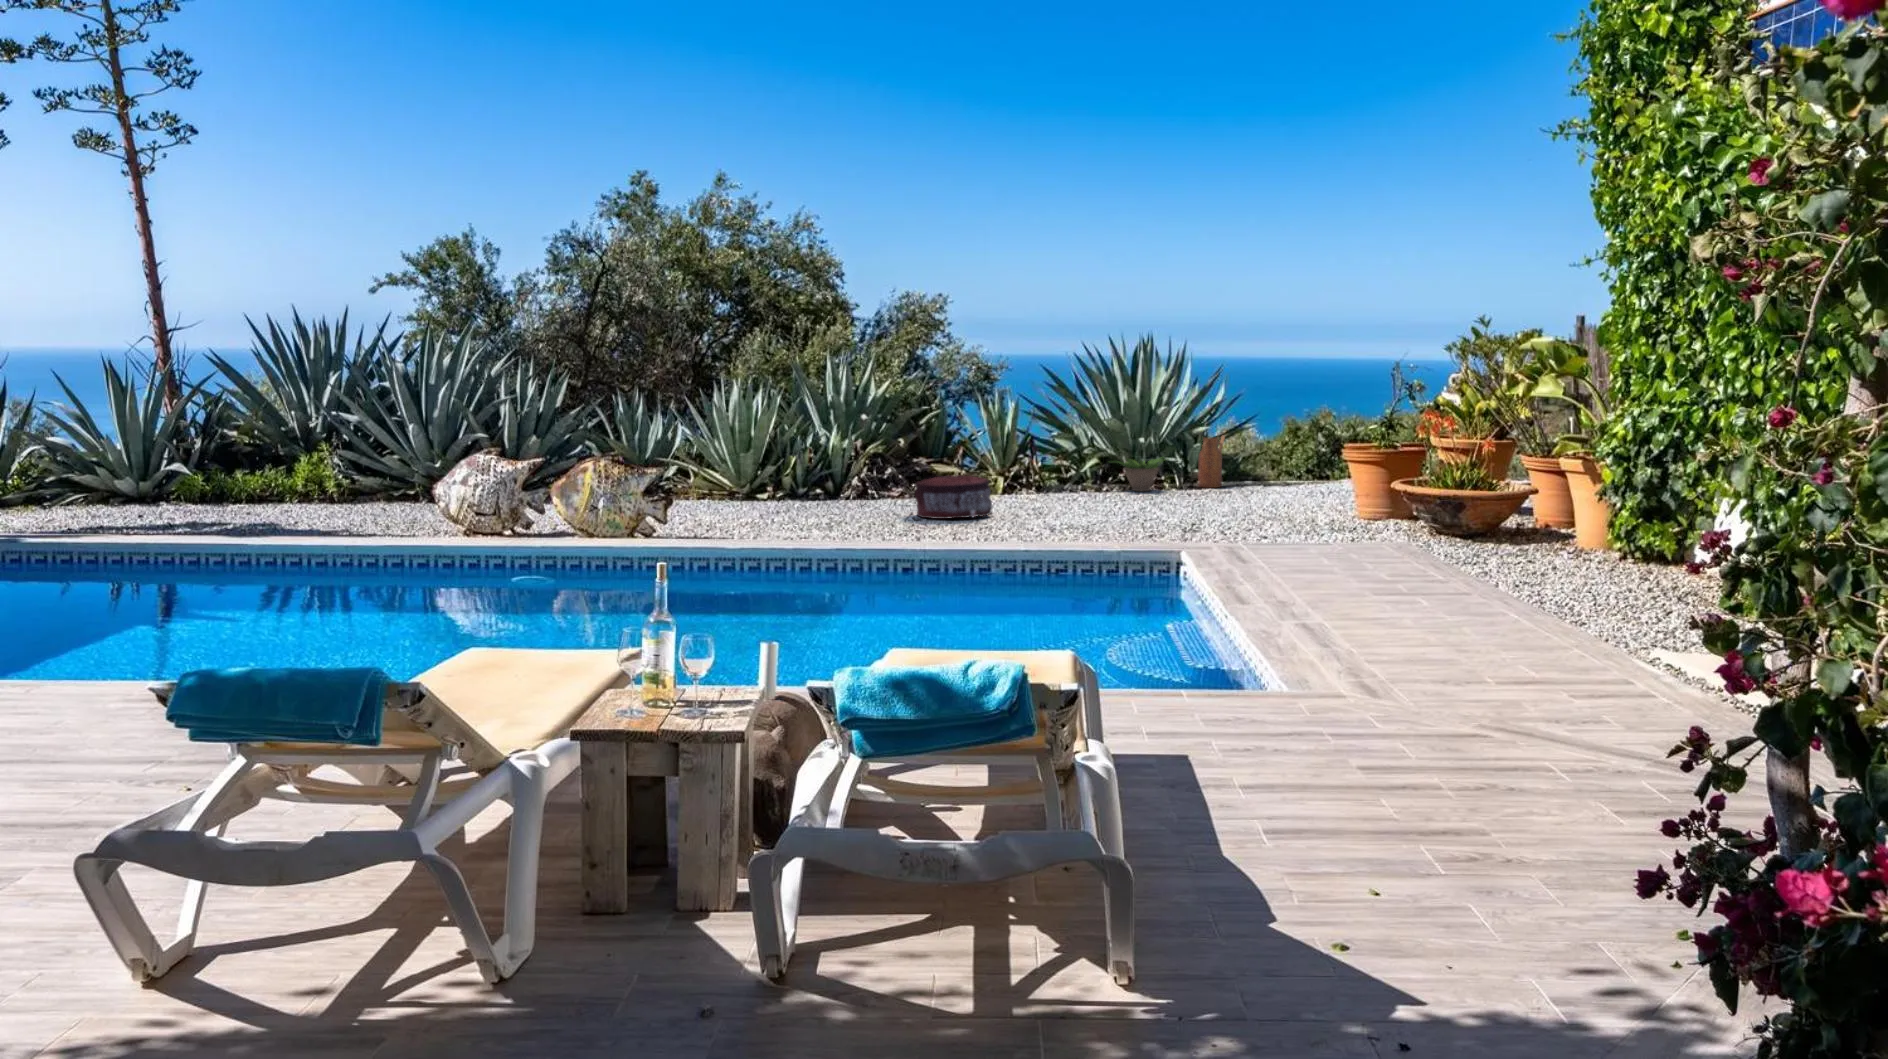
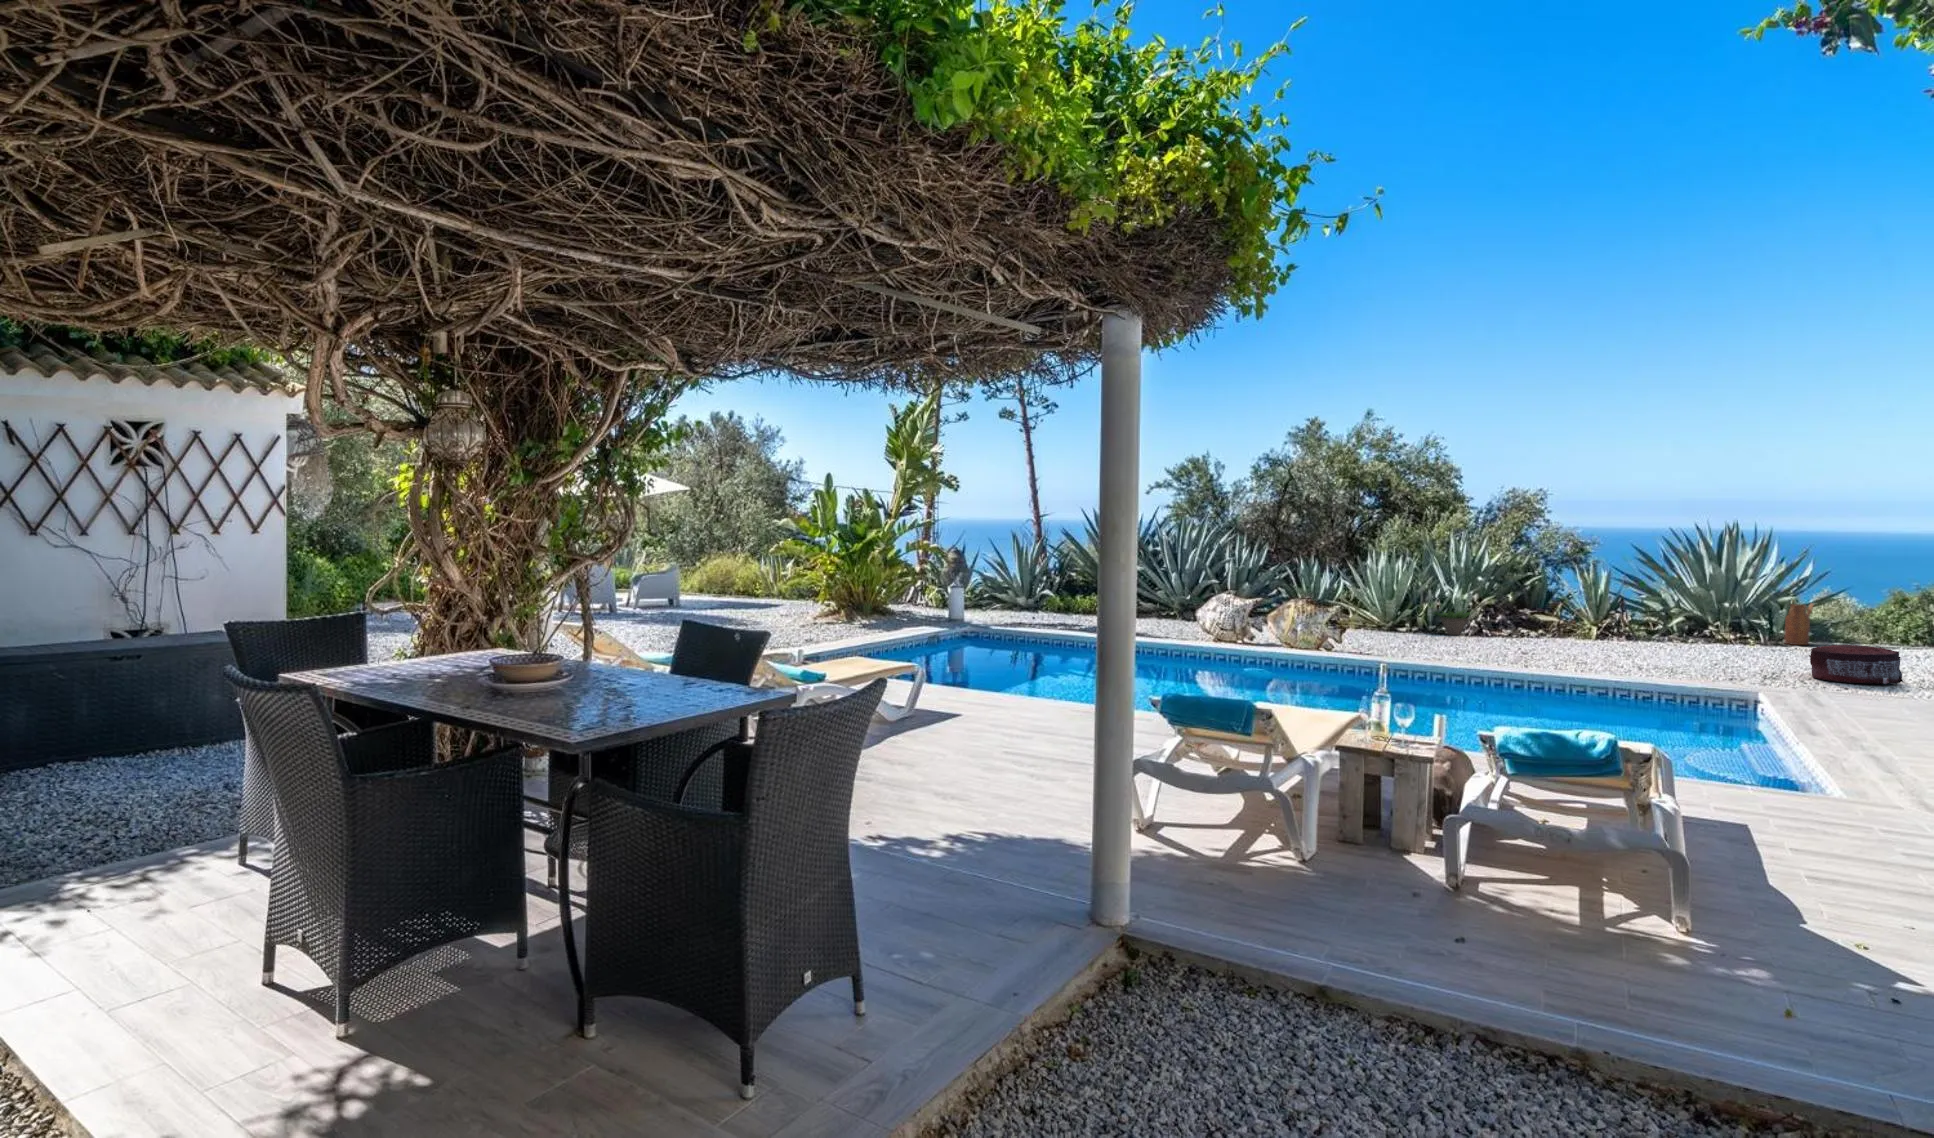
decorative plant: present [1117,458,1168,491] -> present [1435,611,1471,635]
pouf: present [915,476,992,519] -> present [1809,645,1903,685]

